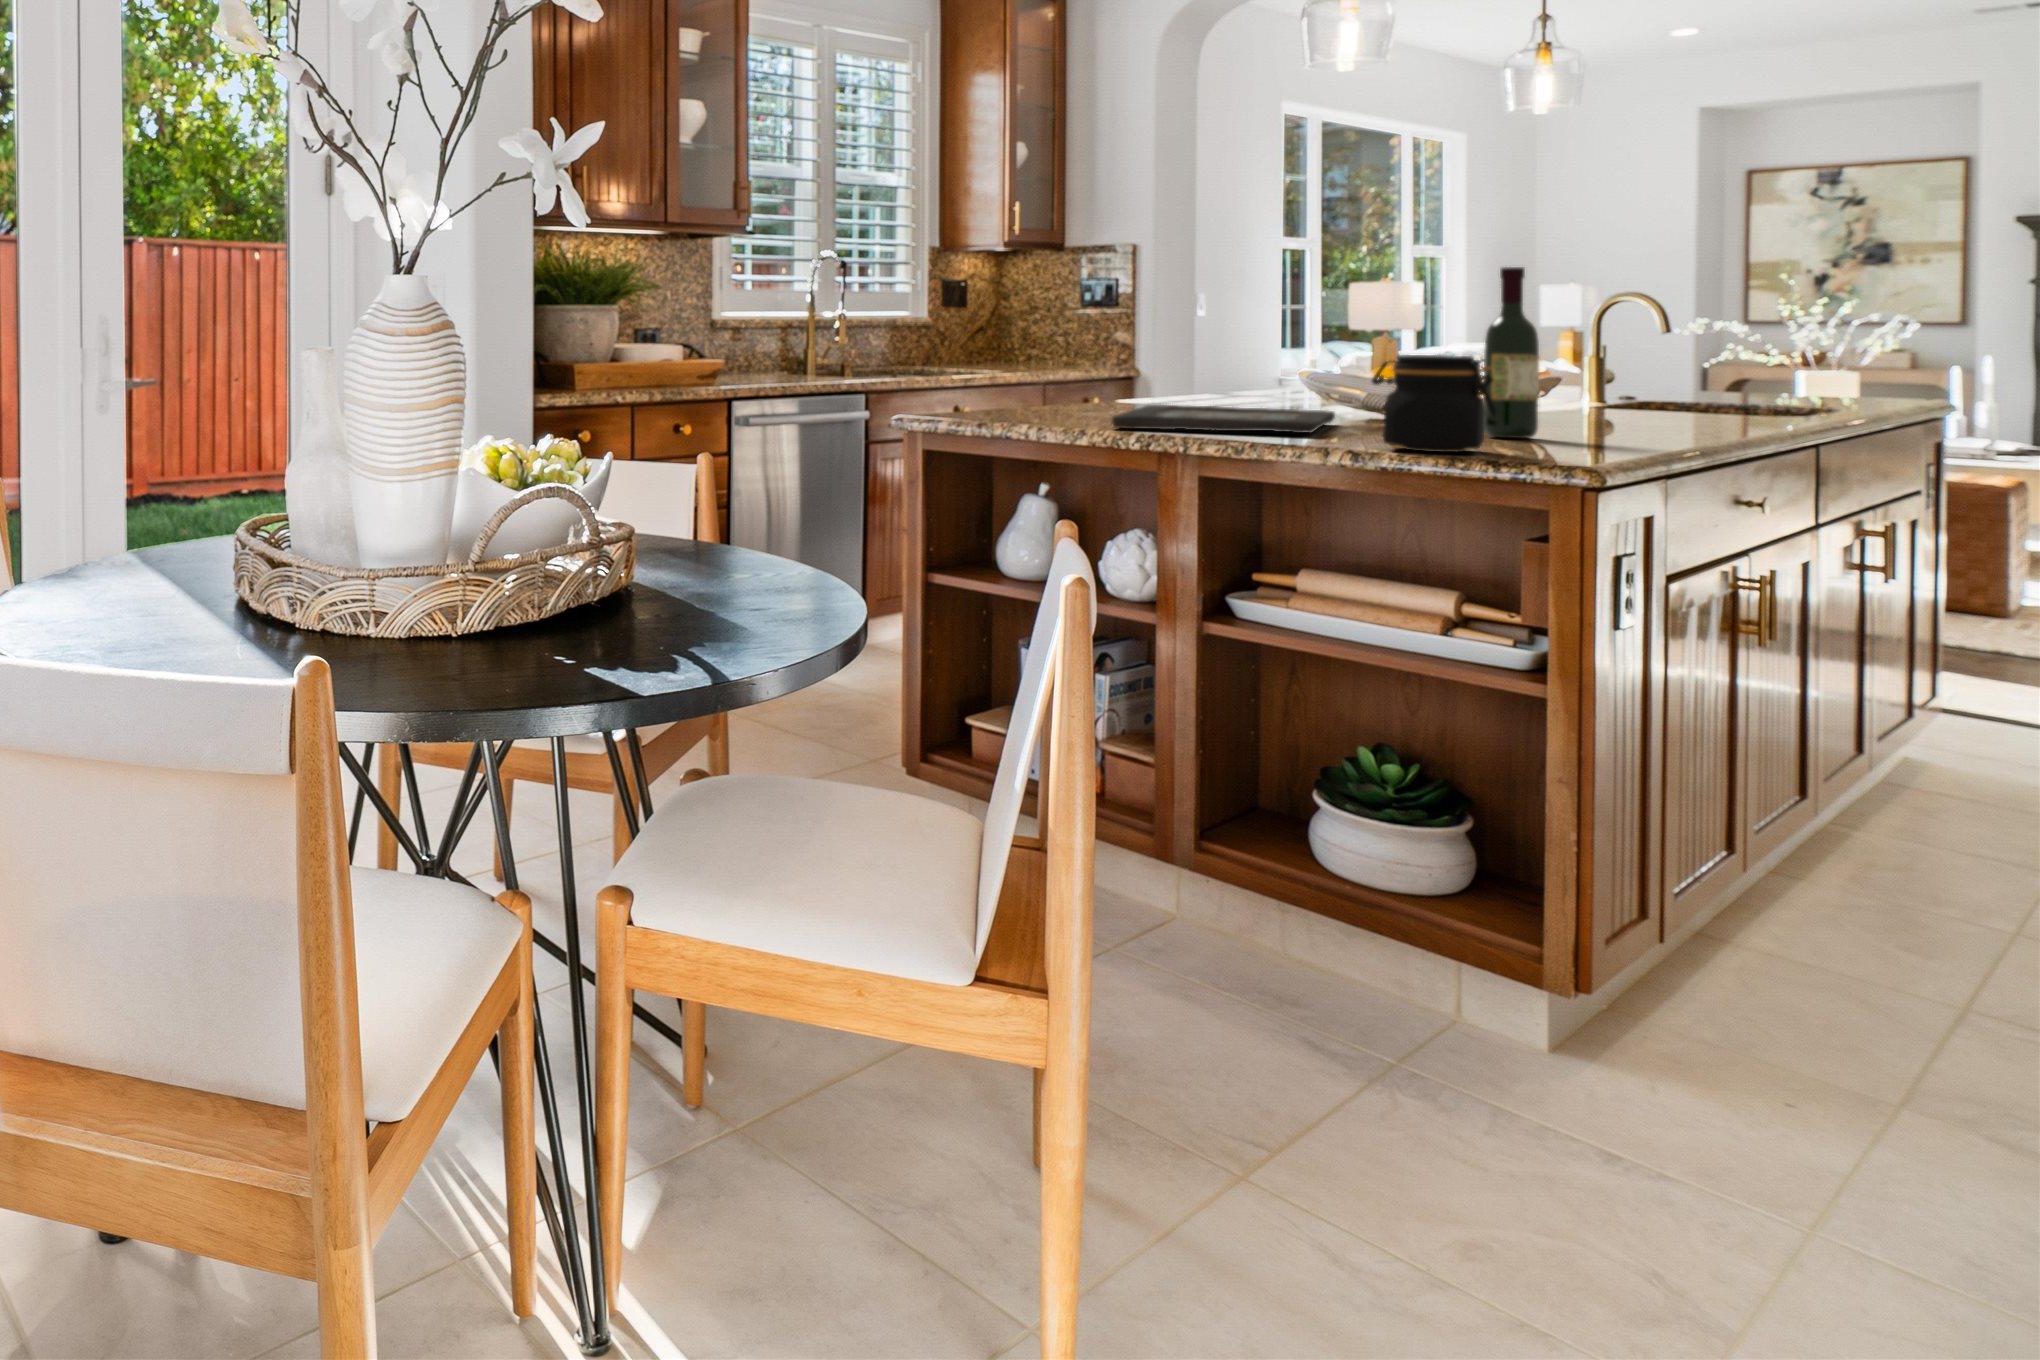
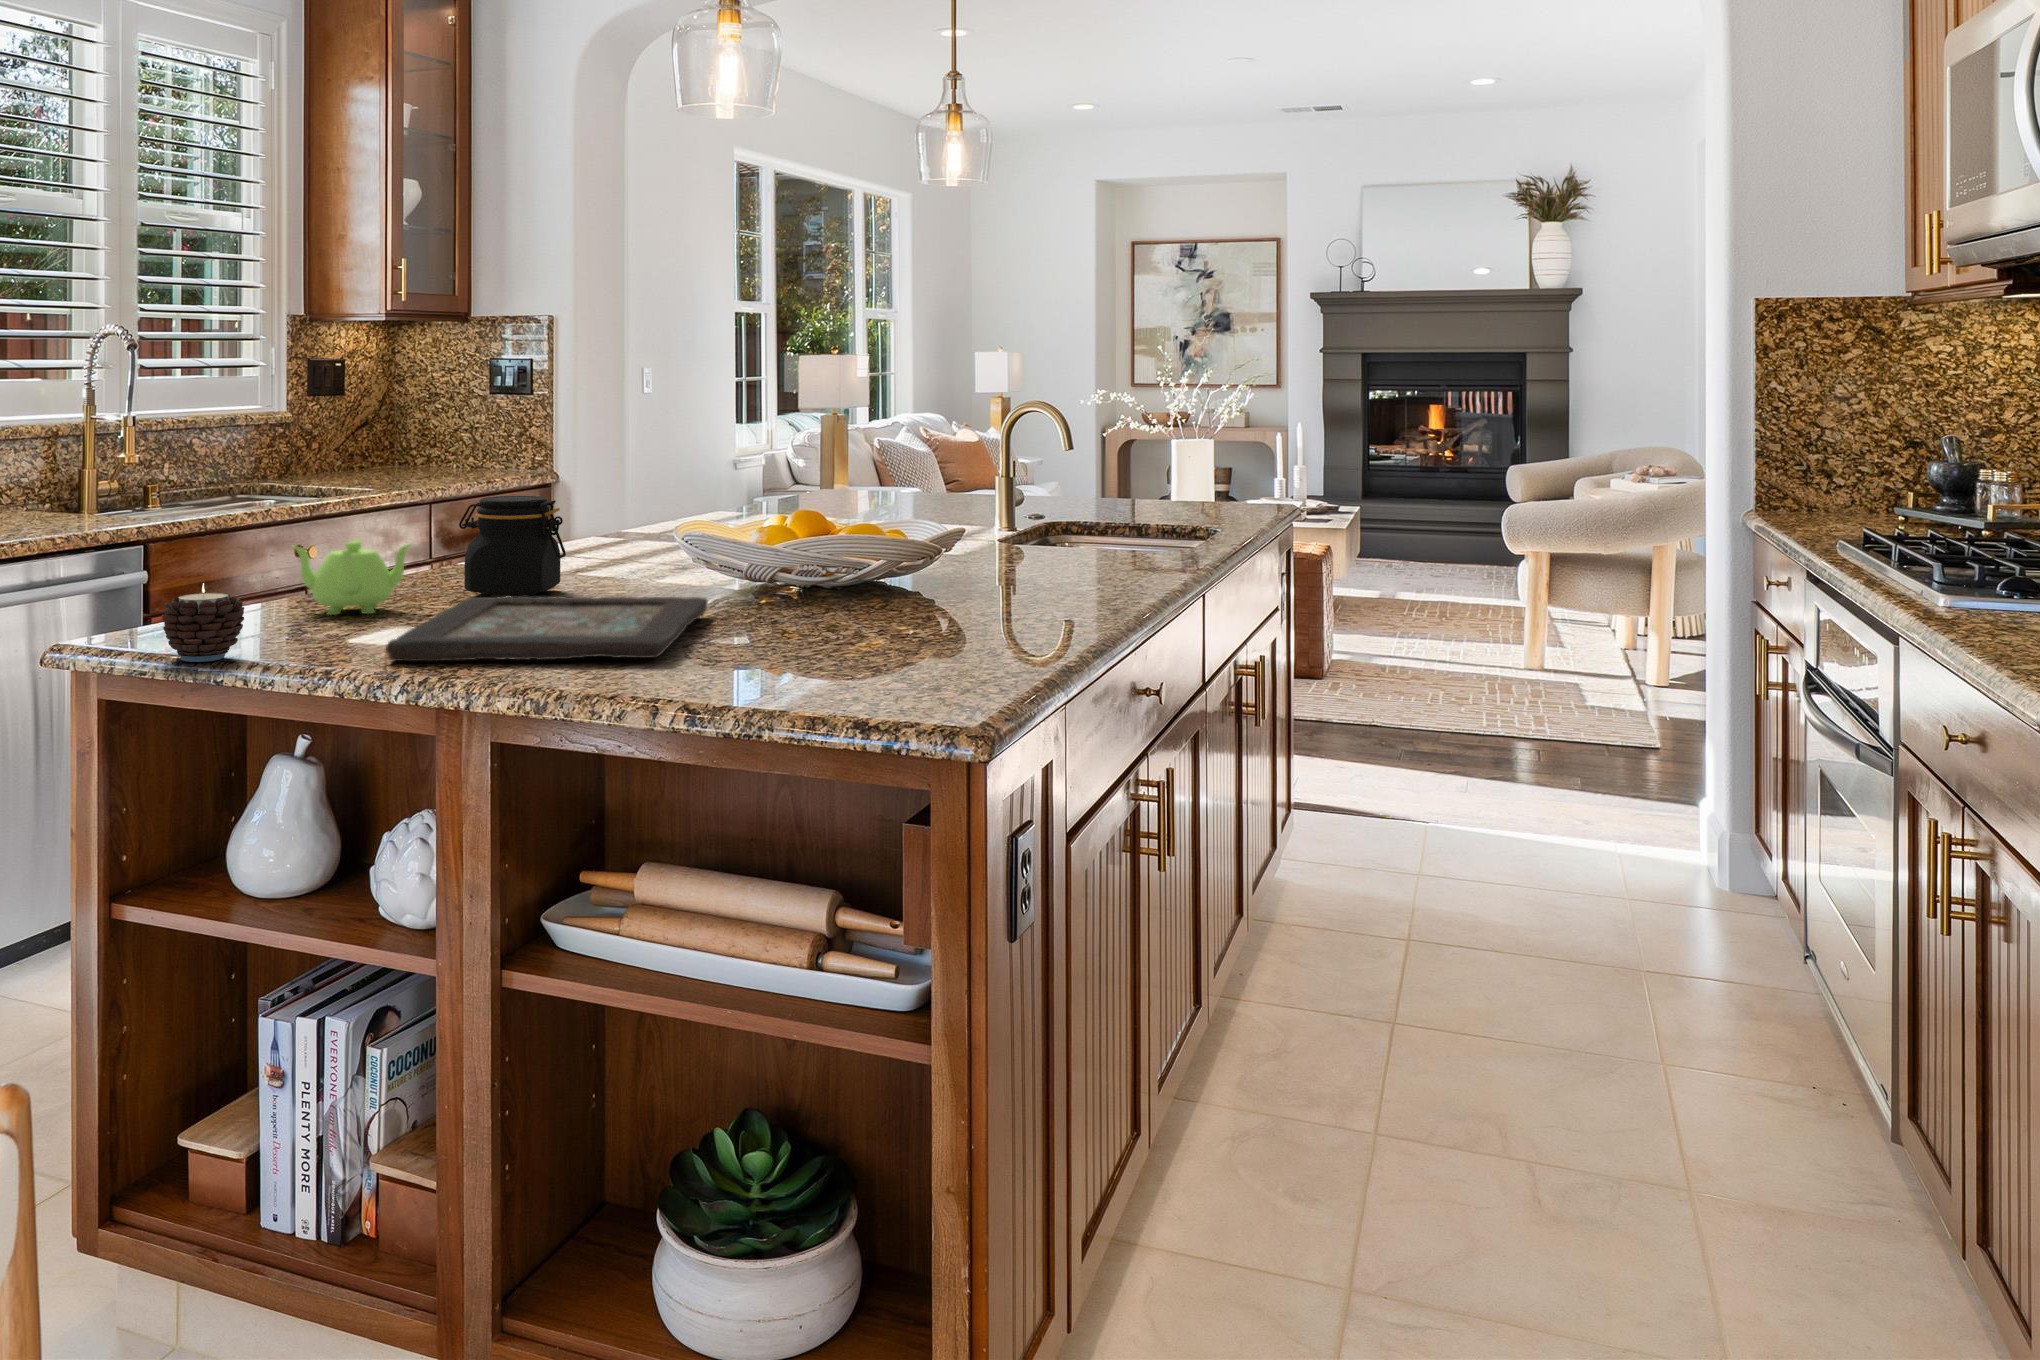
wine bottle: present [1484,267,1539,438] -> none [871,410,932,643]
jar: present [1372,355,1497,452] -> present [459,496,566,597]
teapot: none [1019,369,1104,414] -> present [292,539,411,615]
candle: none [964,377,1013,424] -> present [162,583,244,662]

